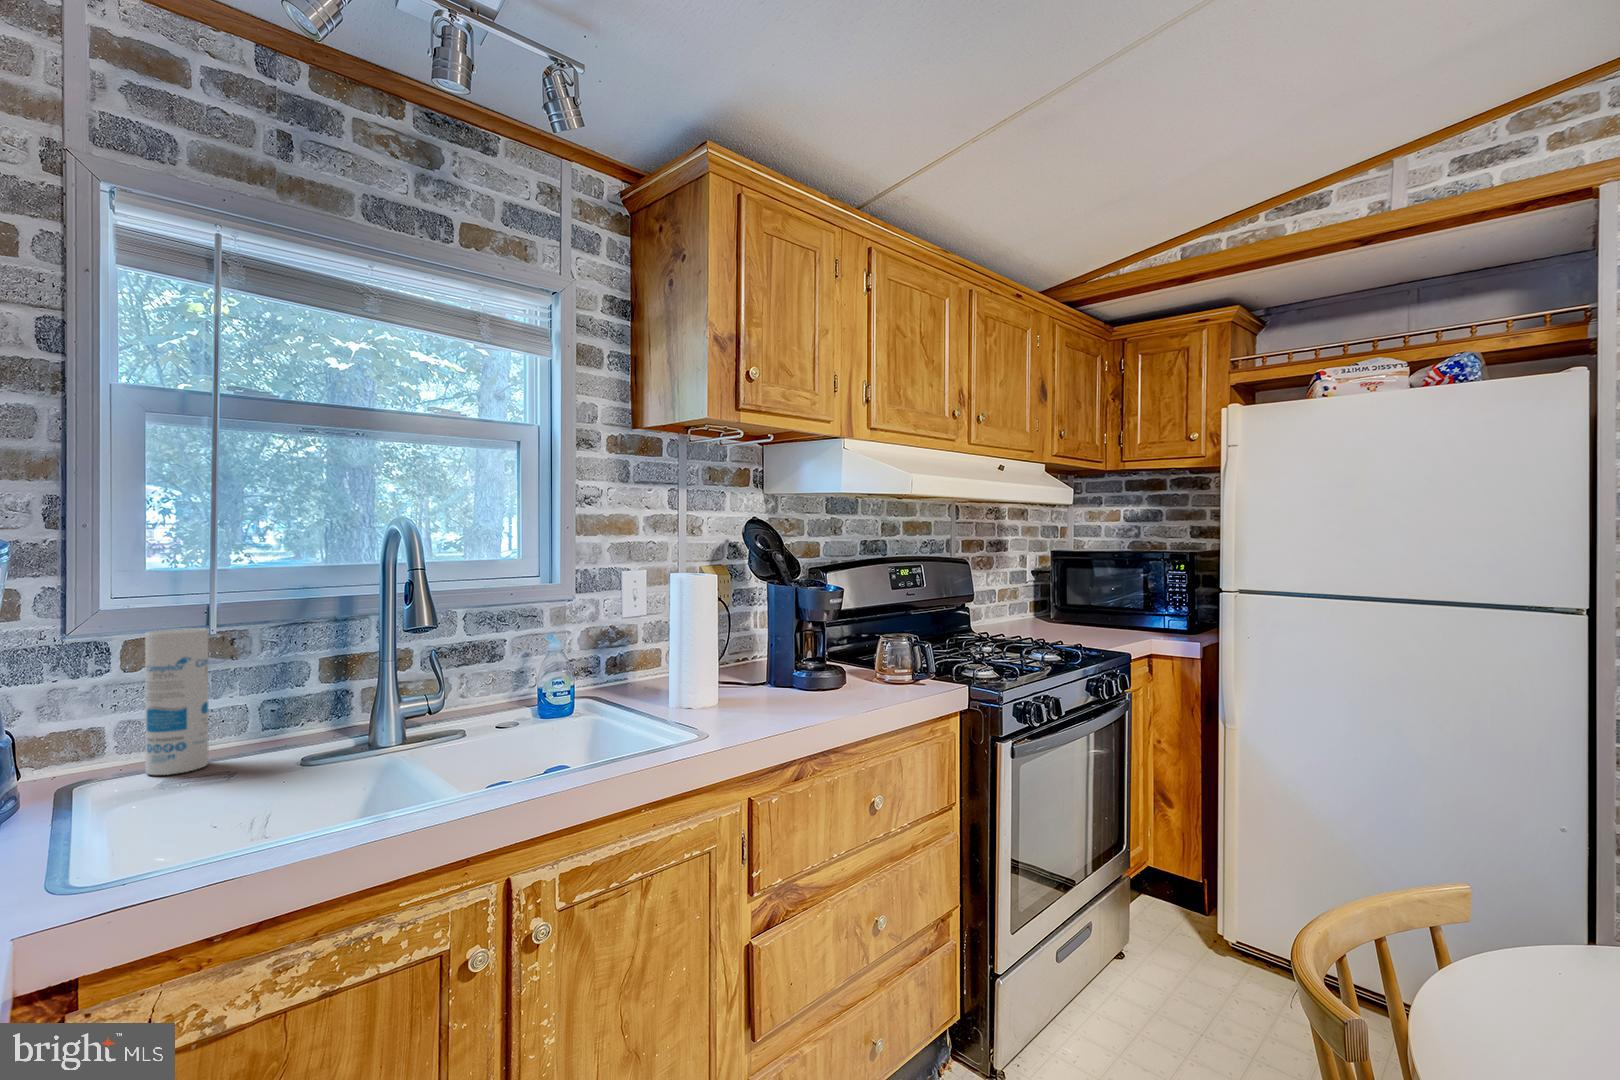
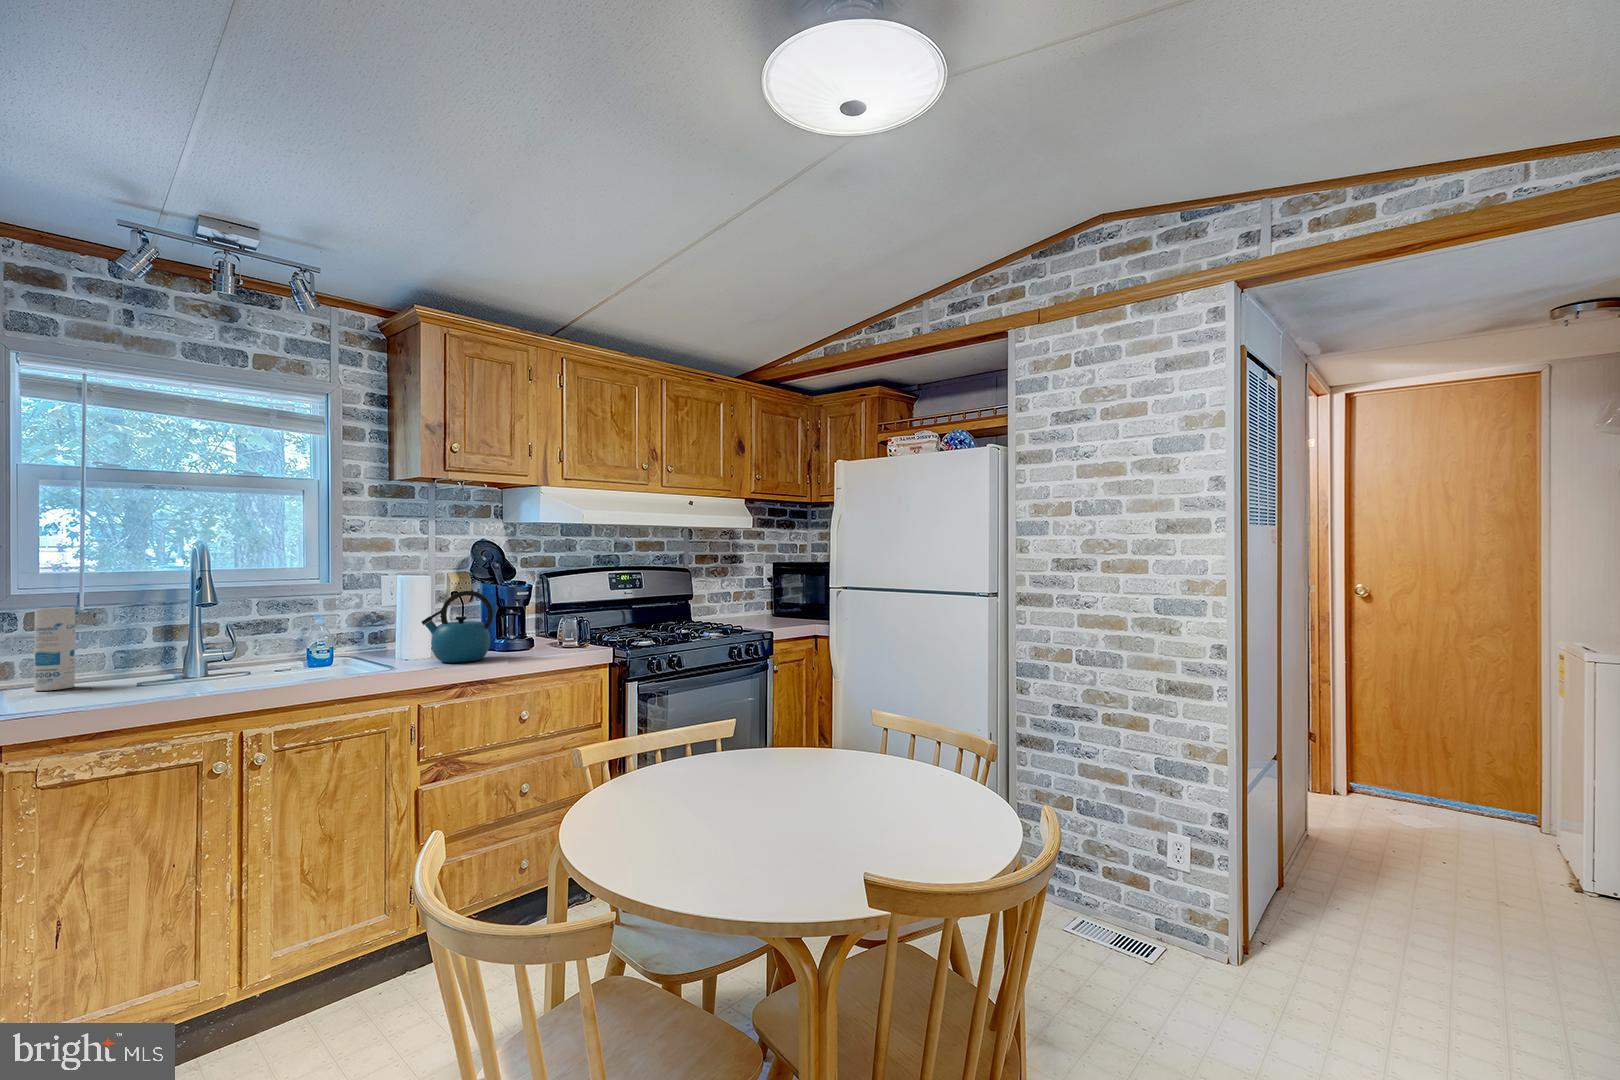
kettle: none [721,602,826,719] -> present [421,591,493,663]

